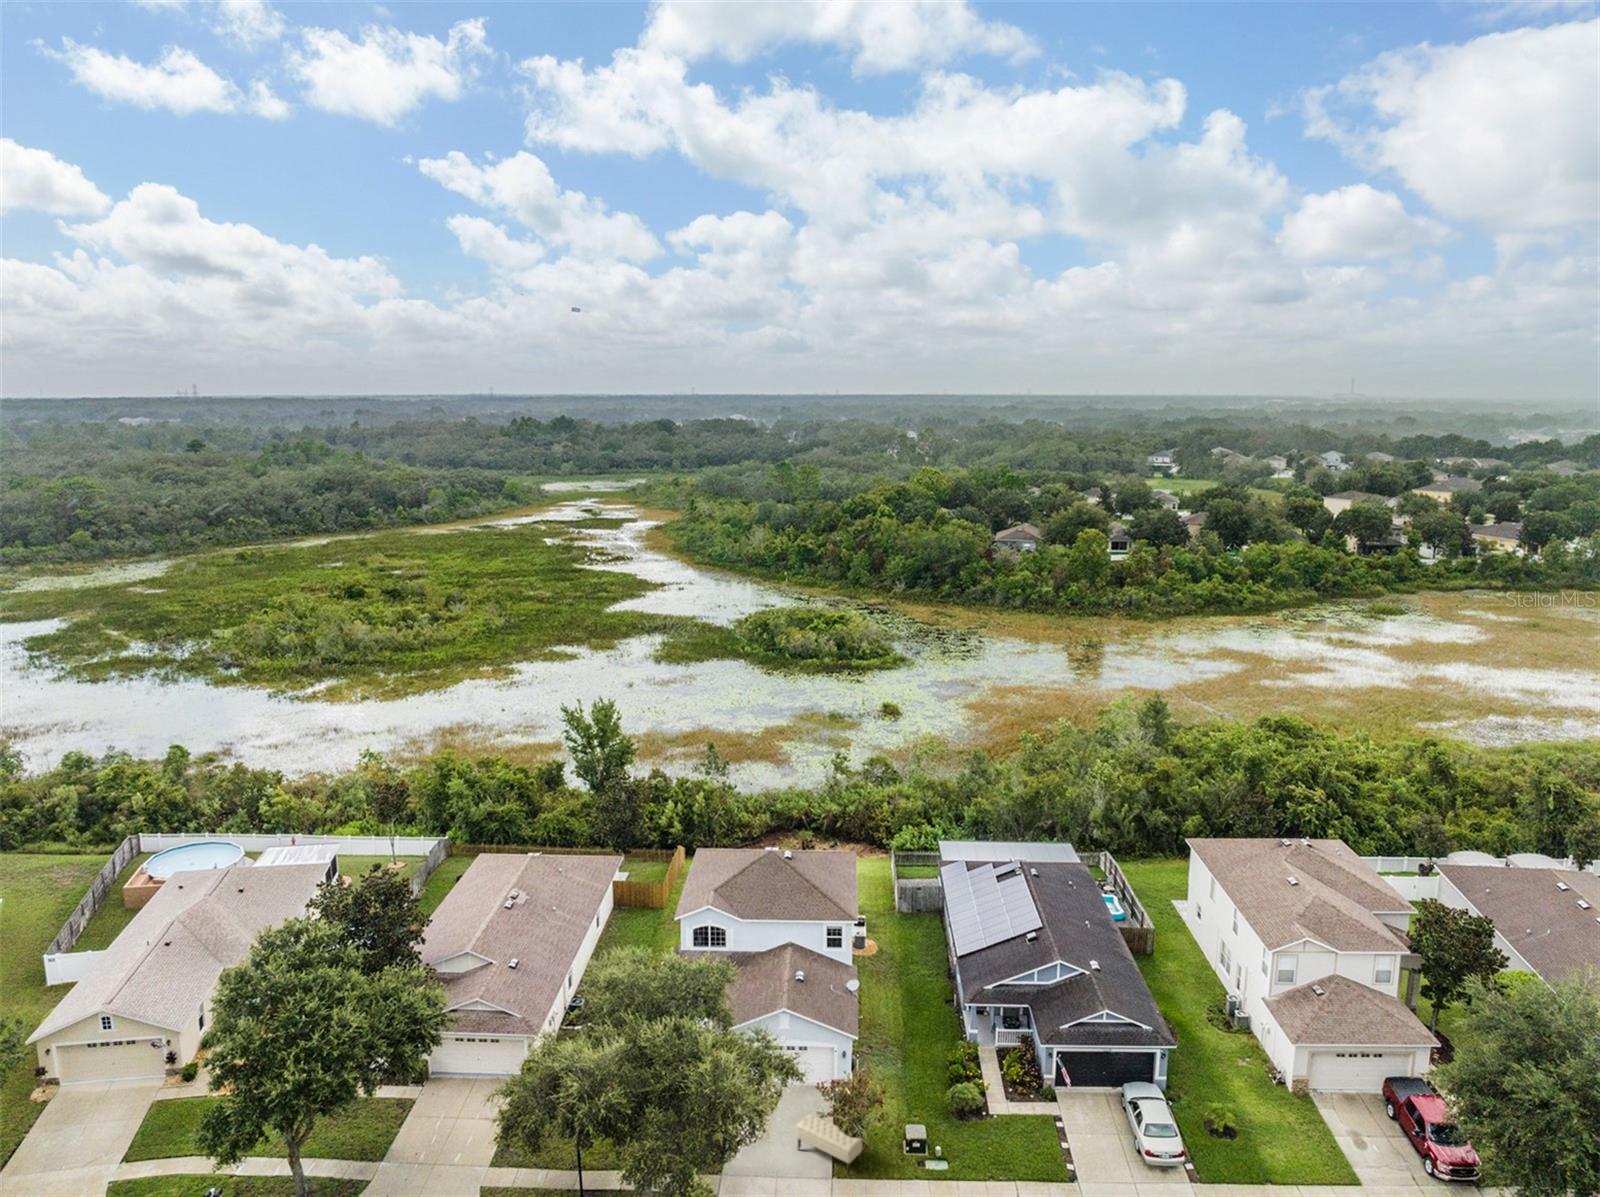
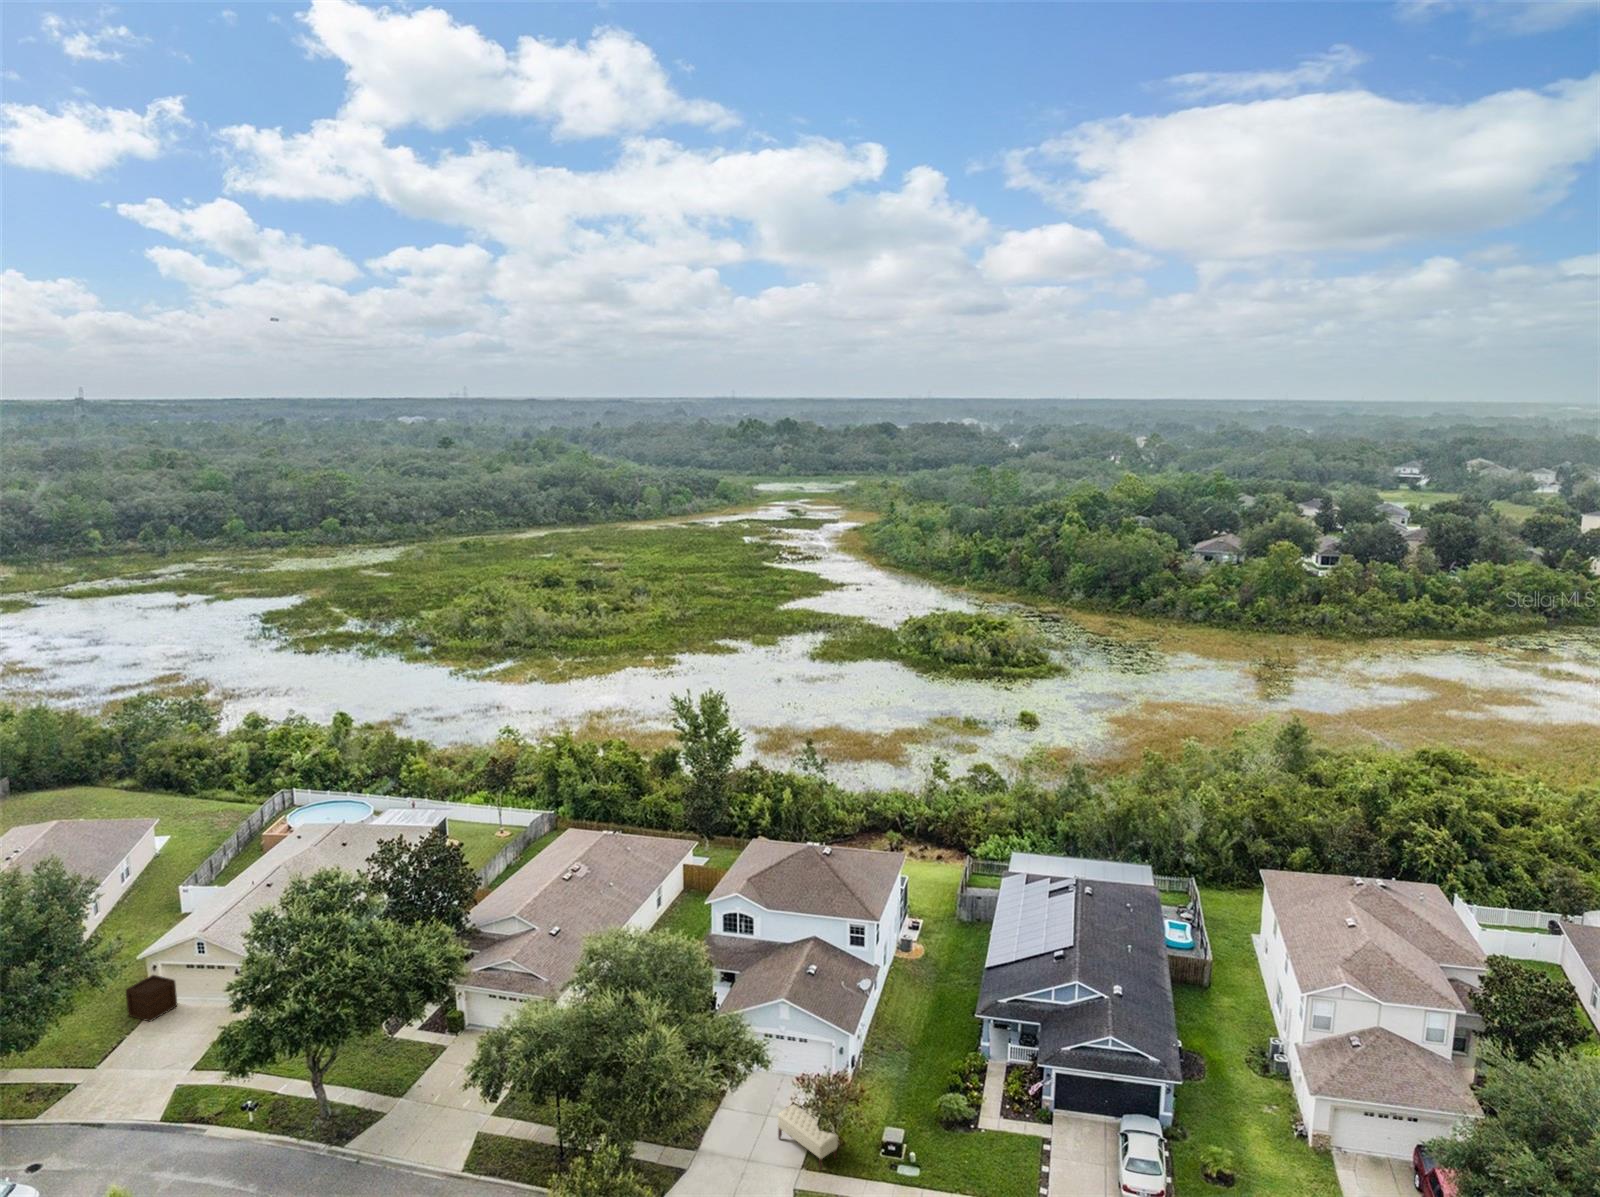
wooden crate: none [14,1061,77,1115] -> present [126,975,177,1021]

